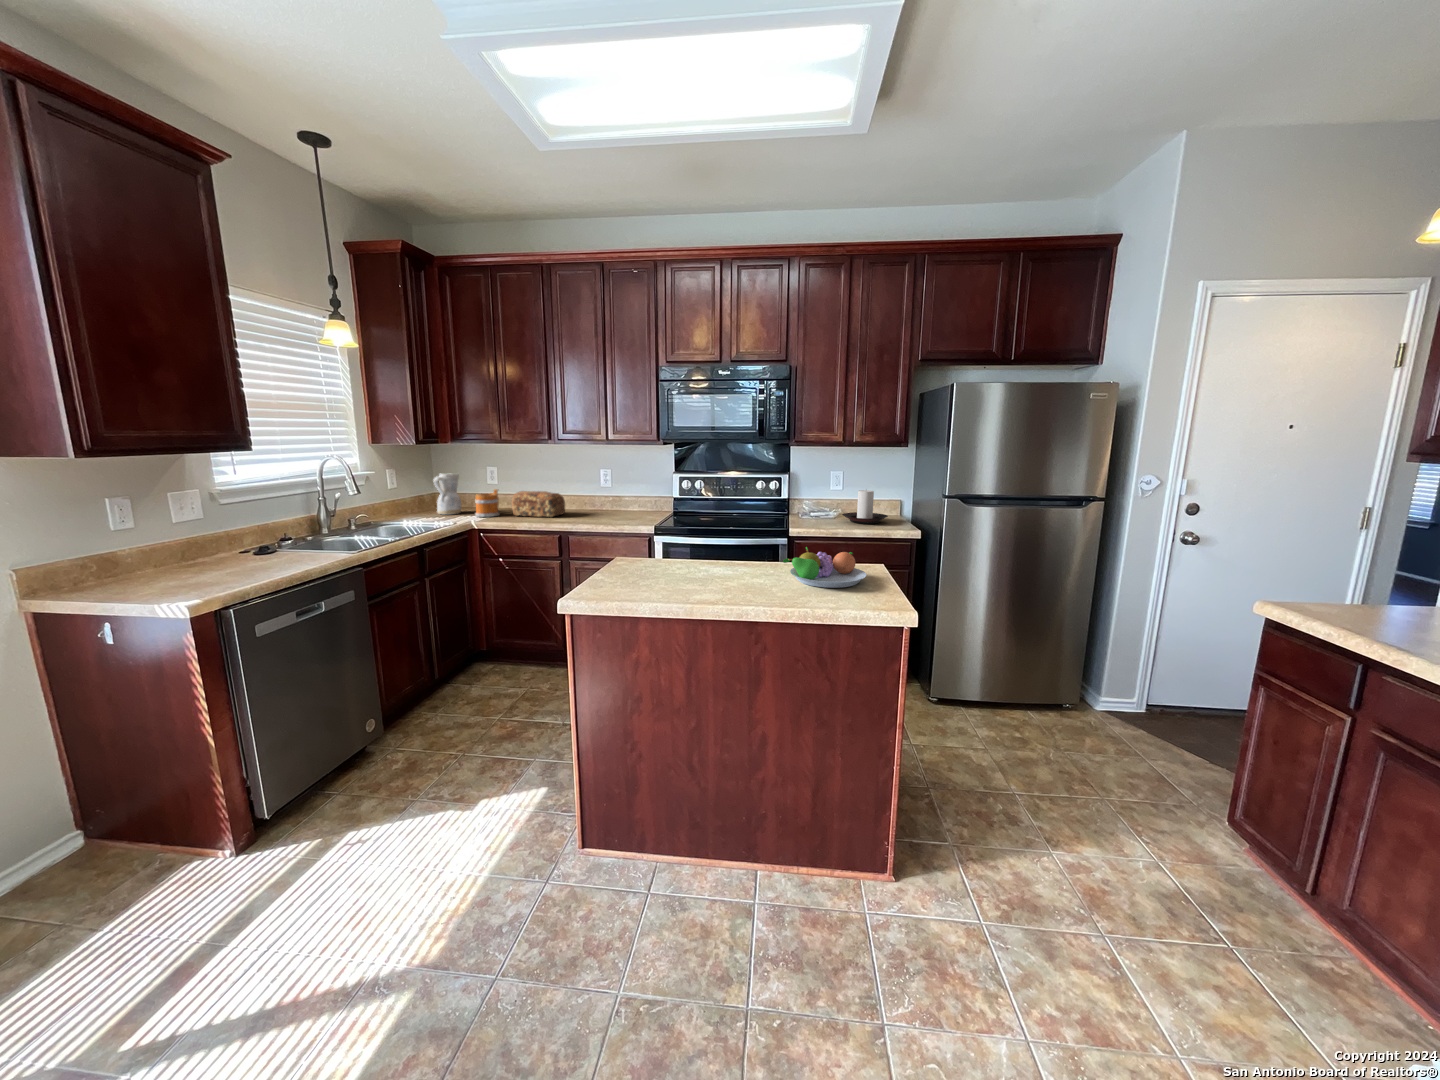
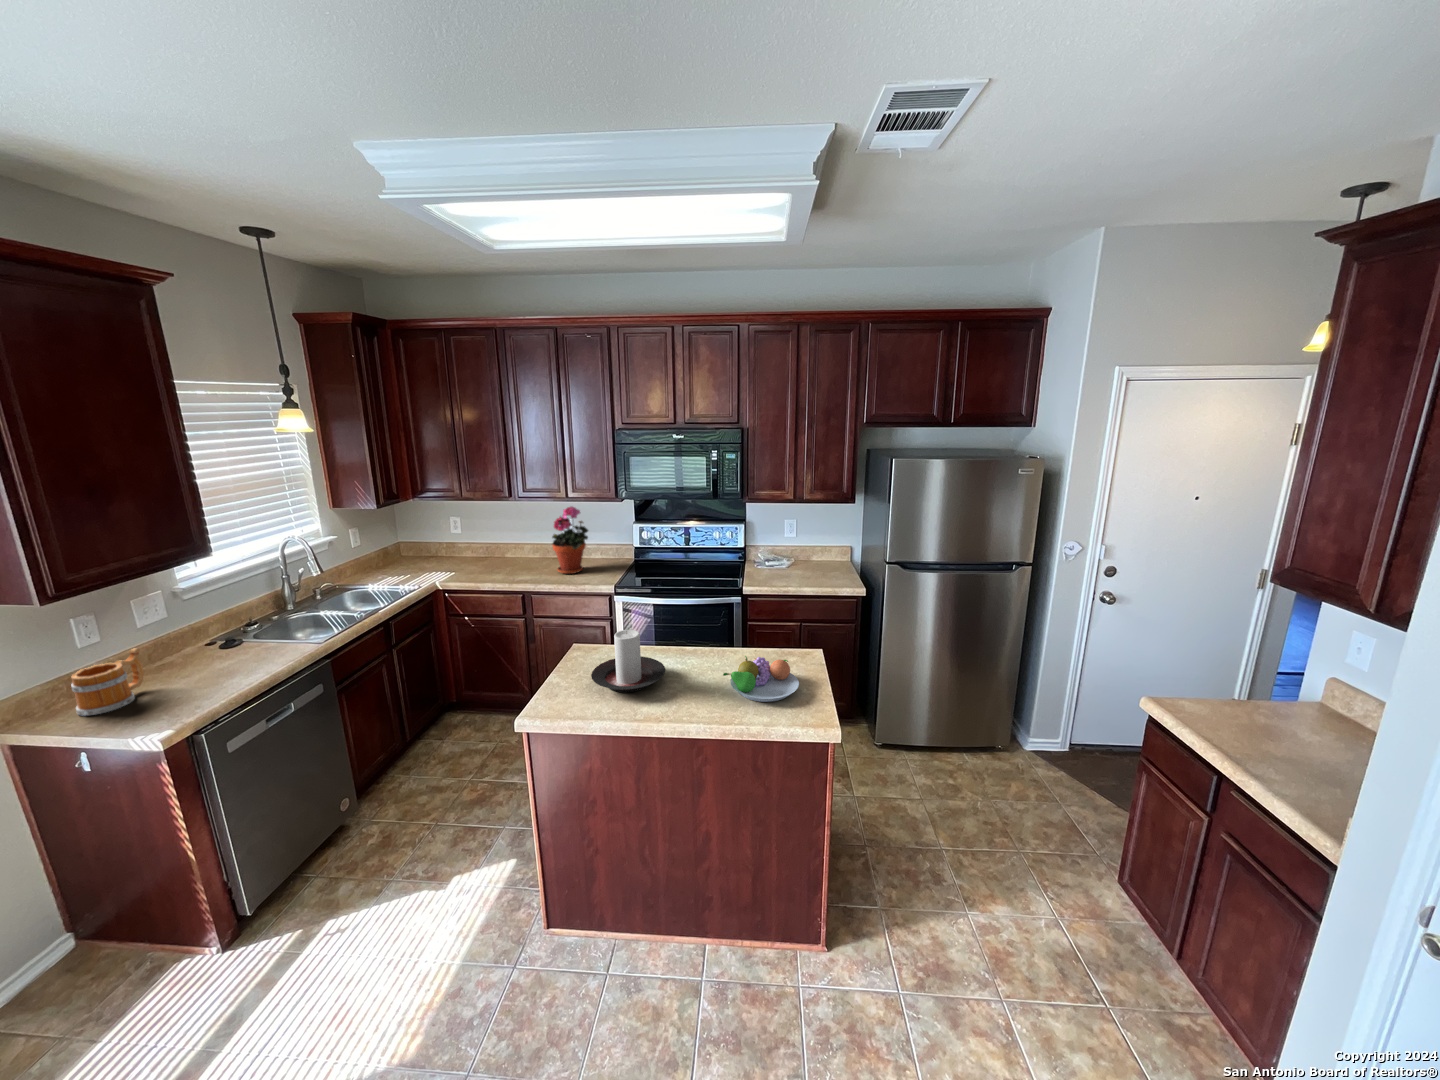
potted plant: none [590,450,628,519] -> present [552,506,588,574]
ceramic pitcher: present [434,474,461,514] -> none [397,527,426,568]
mug: present [475,489,499,517] -> present [71,649,144,716]
candle holder: present [842,490,888,524] -> present [591,630,665,692]
bread loaf: present [512,491,565,517] -> none [476,544,529,571]

